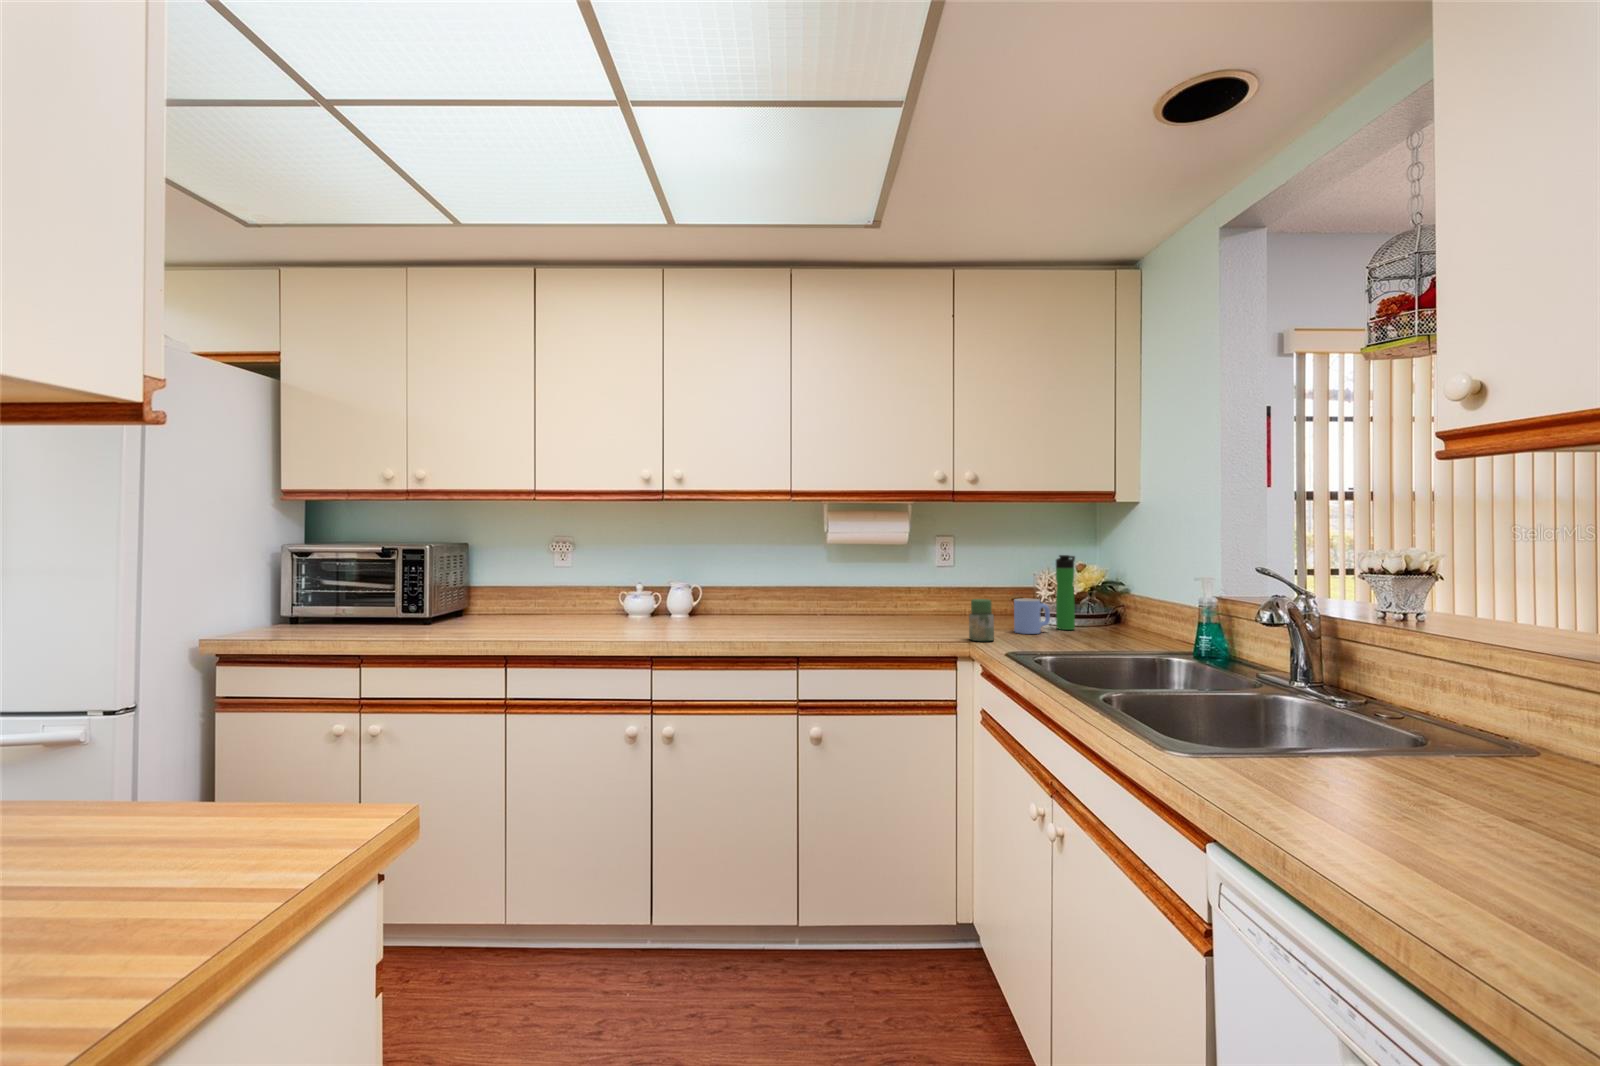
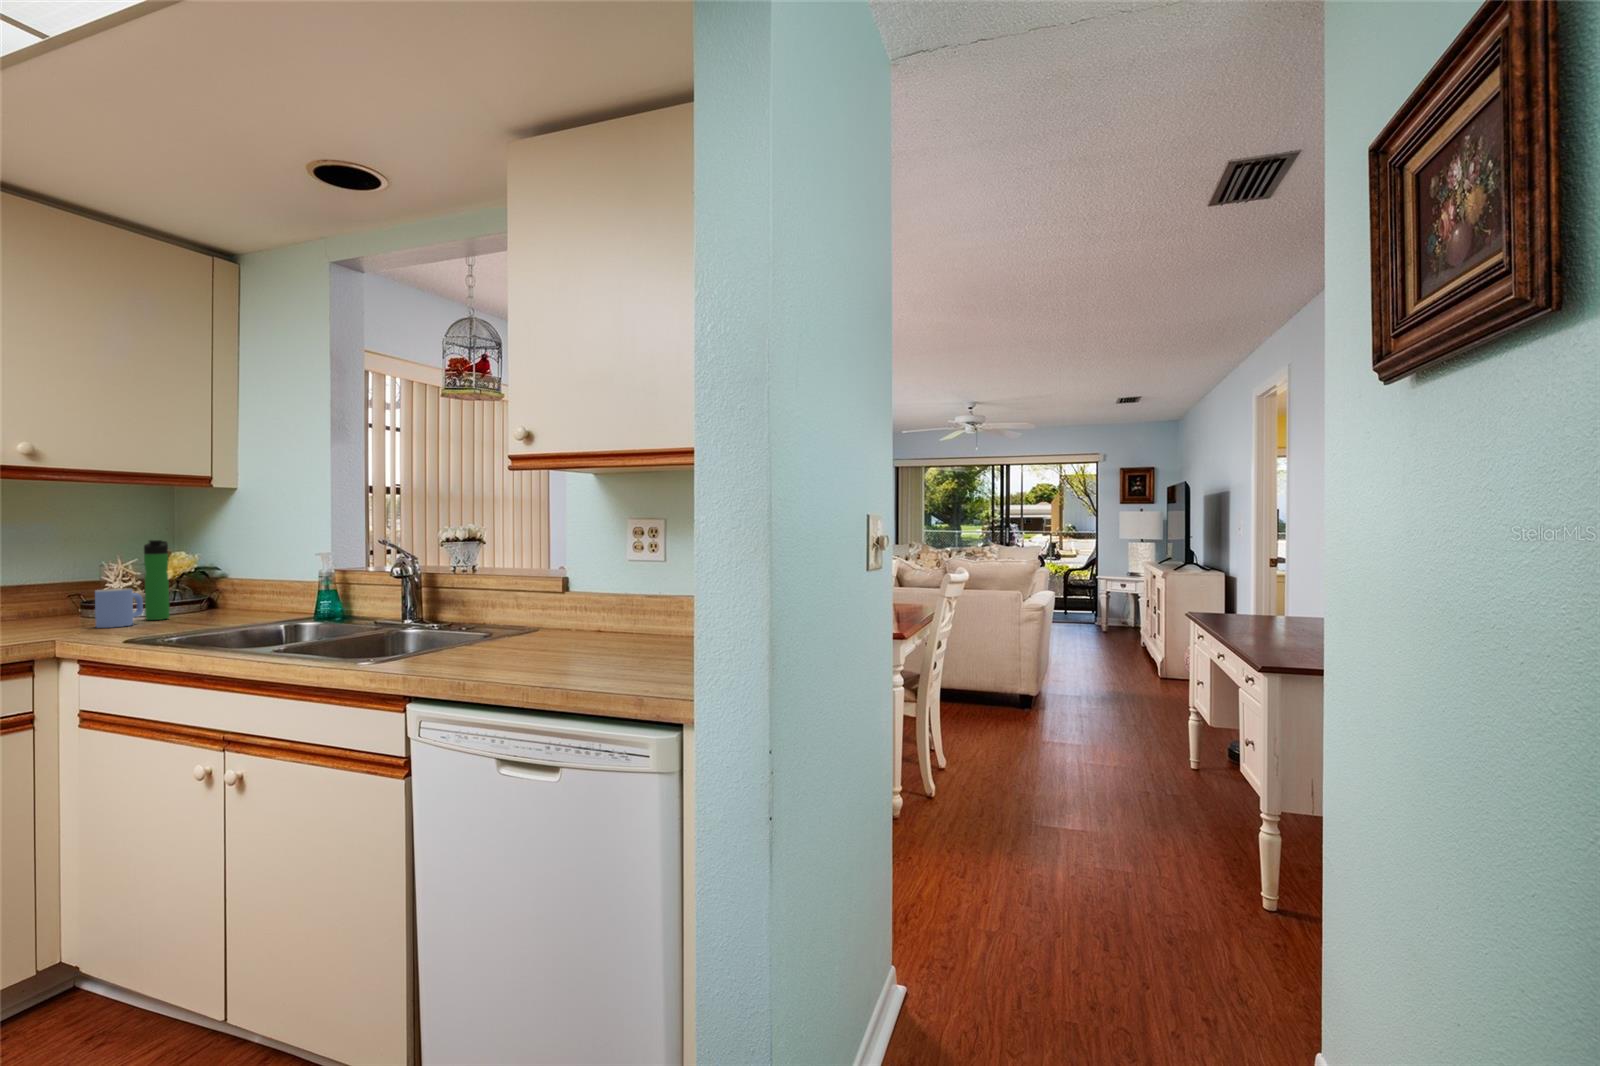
jar: present [969,599,994,641] -> none [46,590,86,639]

